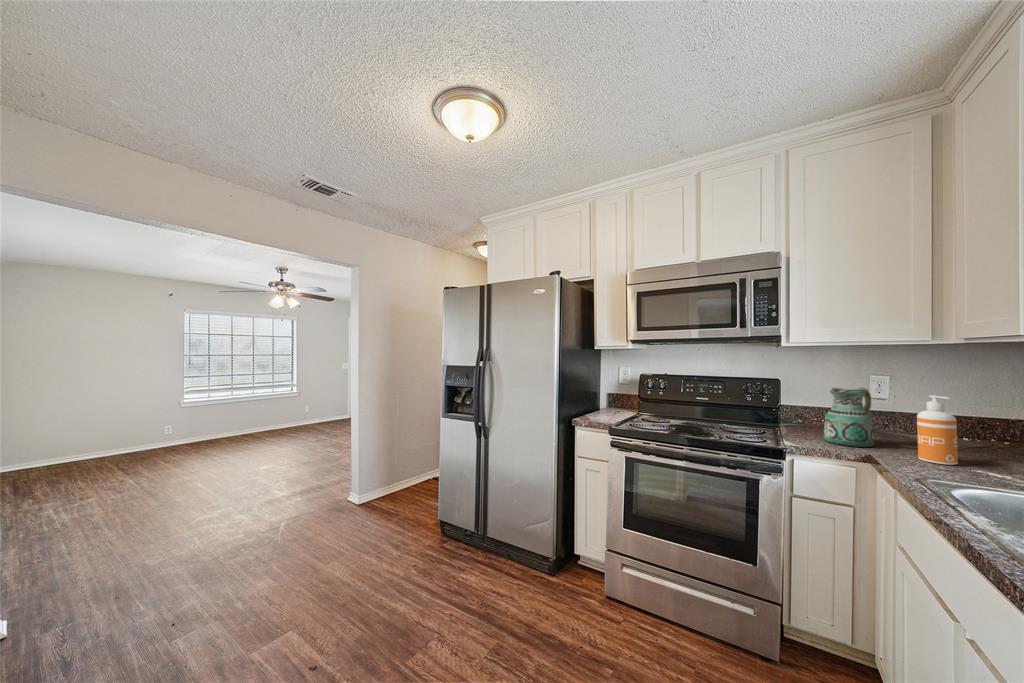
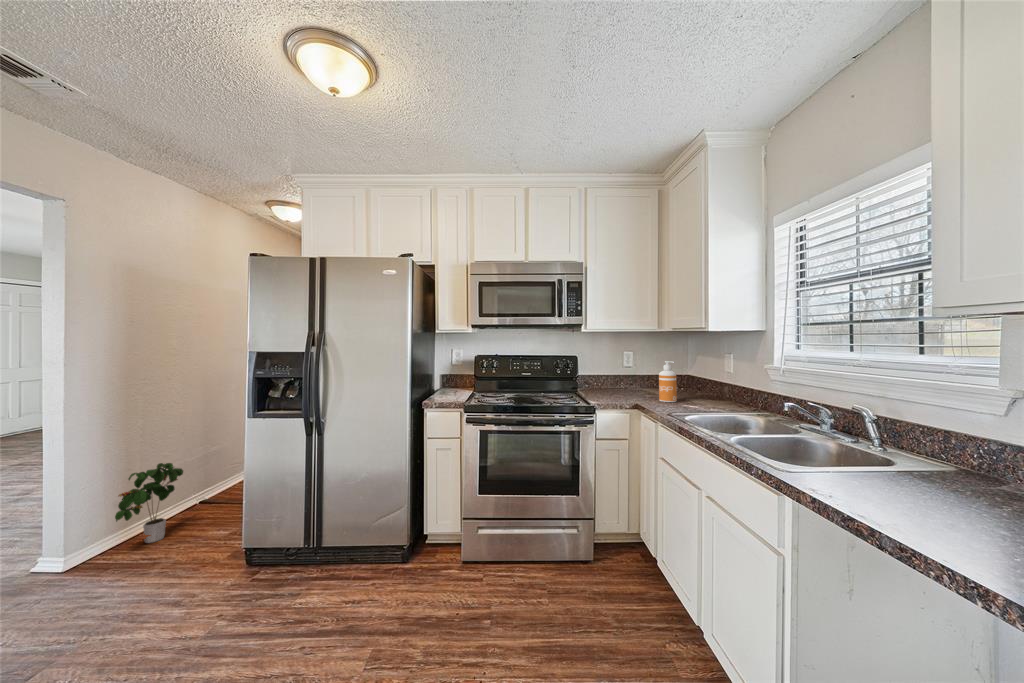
ceramic pitcher: present [824,387,874,447] -> none [609,359,635,398]
potted plant: none [380,441,420,497] -> present [115,463,183,543]

